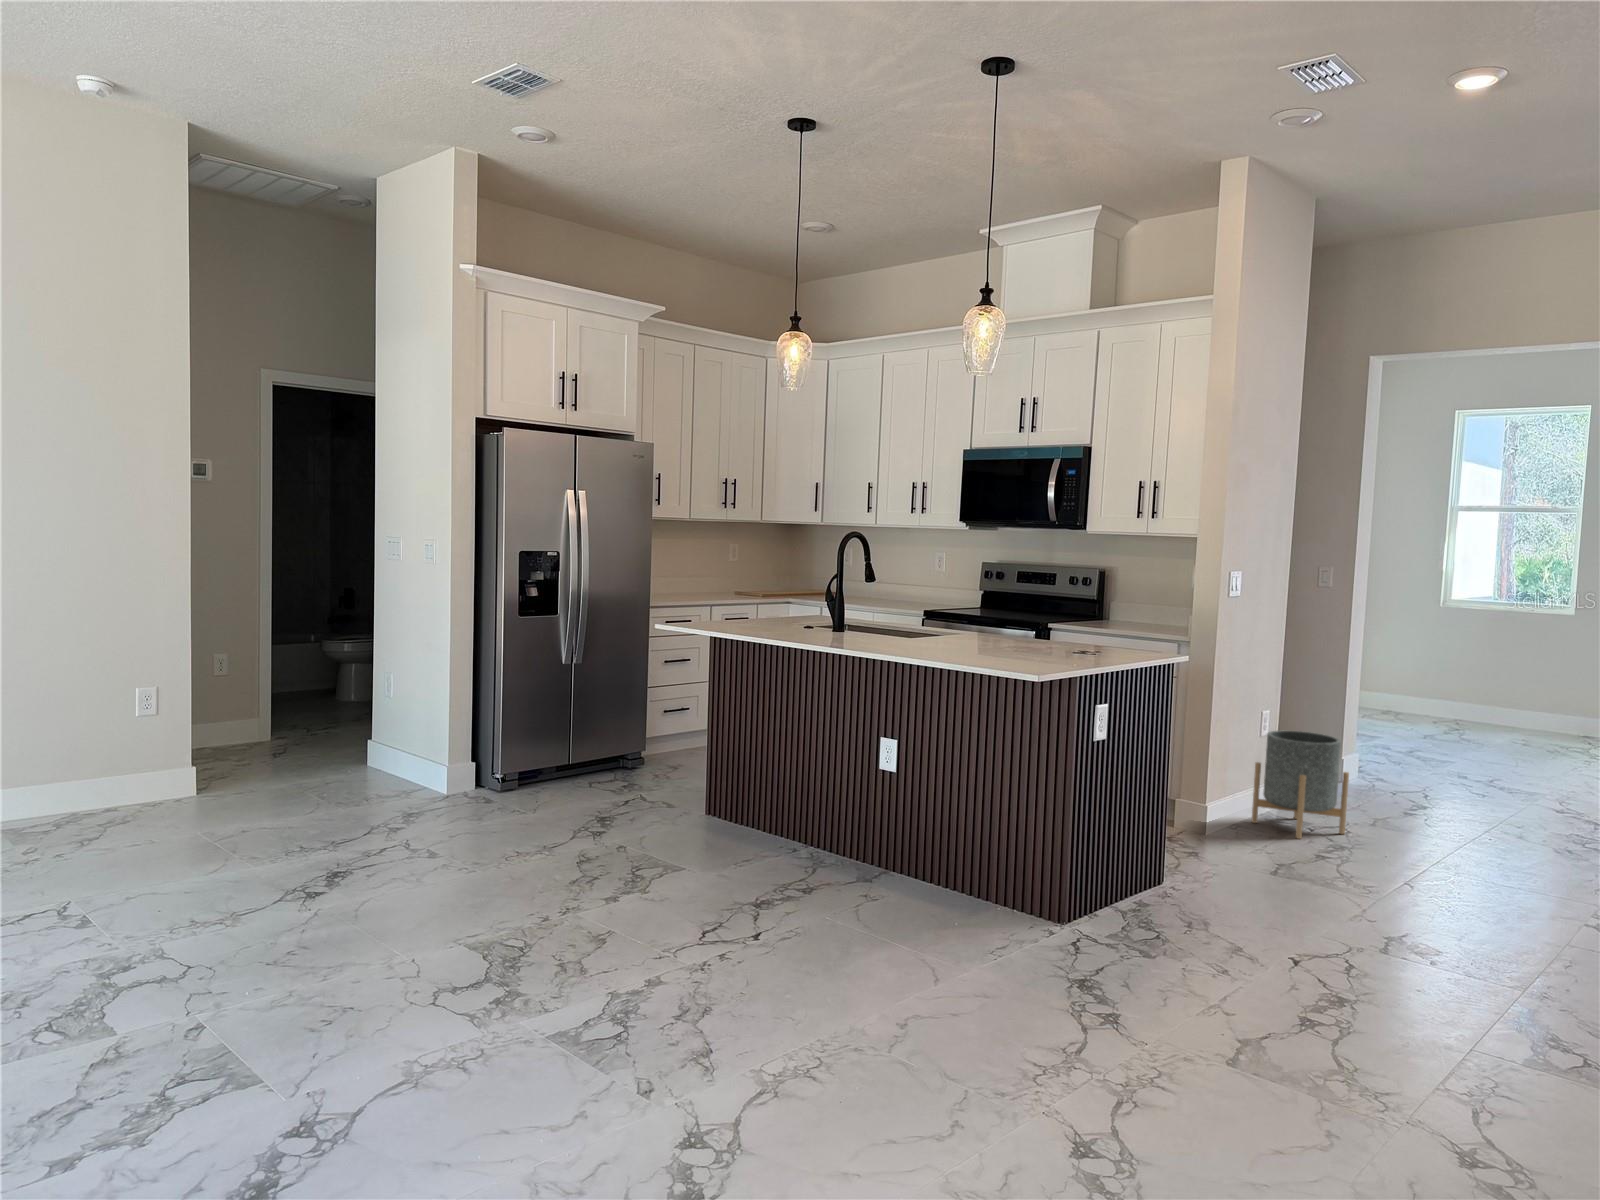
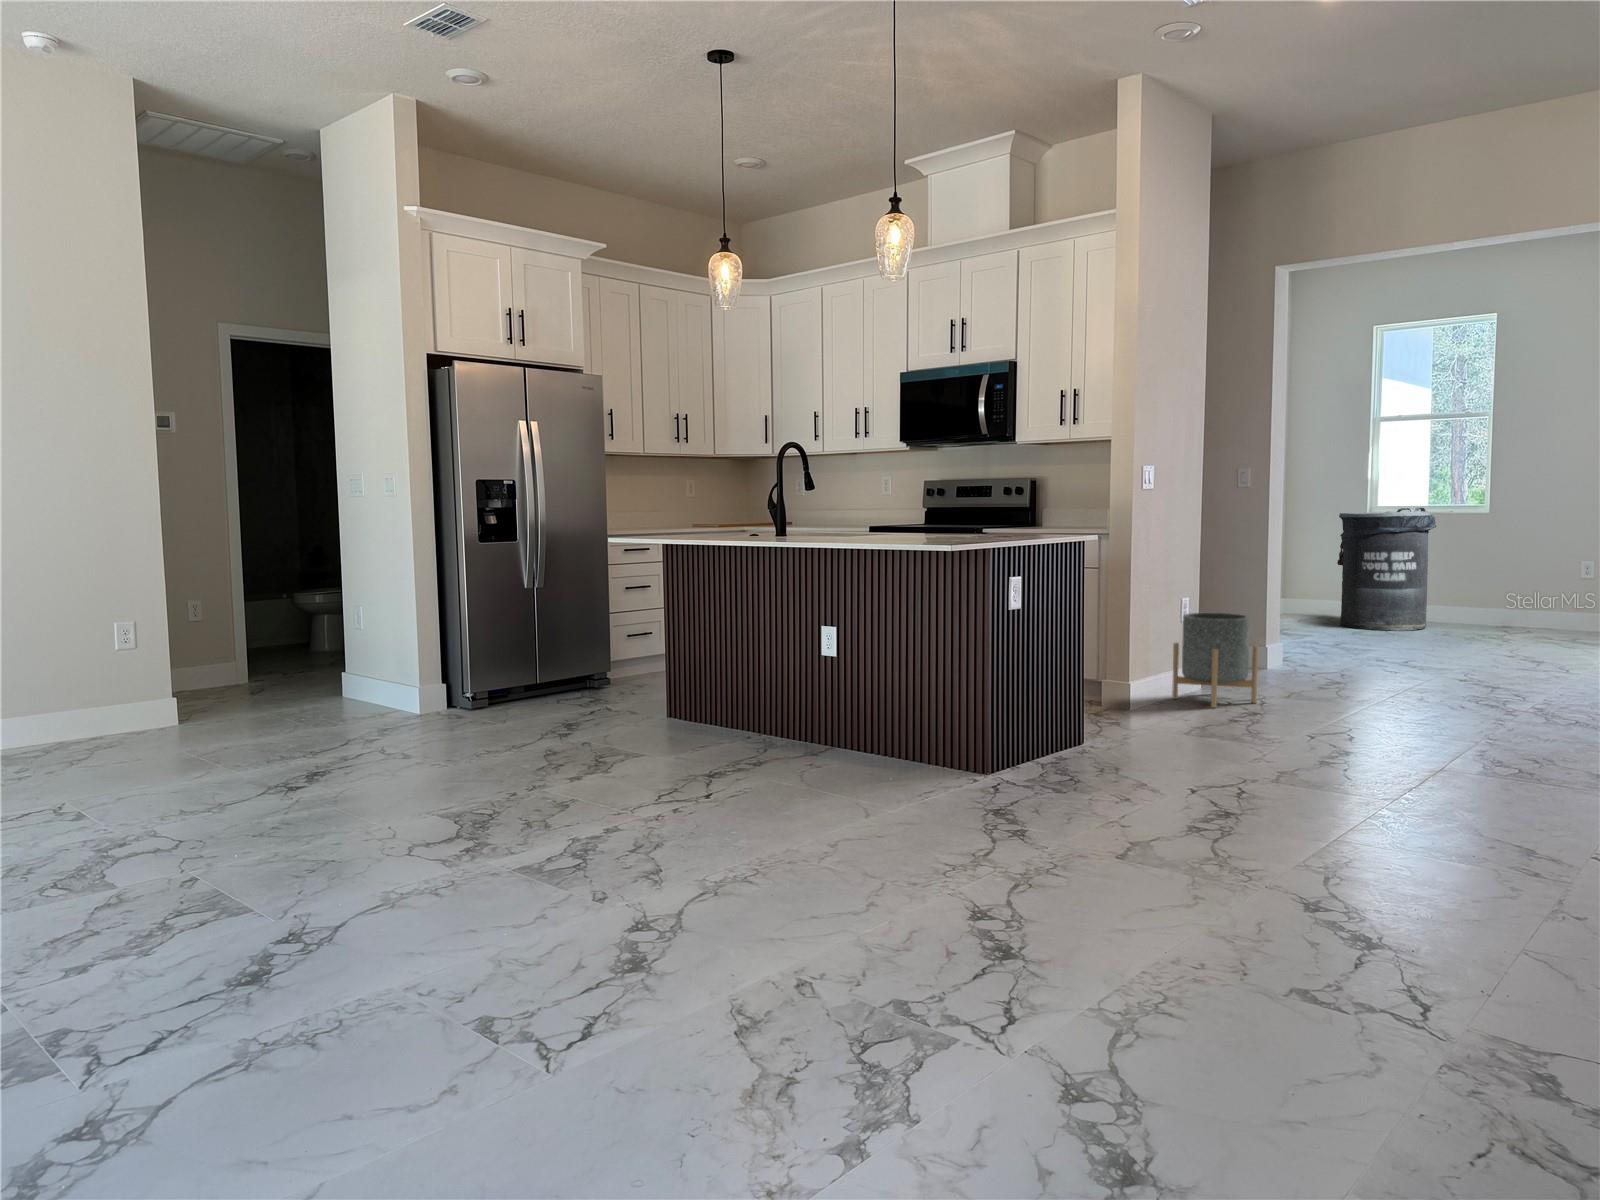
trash can: none [1417,607,1527,738] -> present [1337,508,1436,631]

